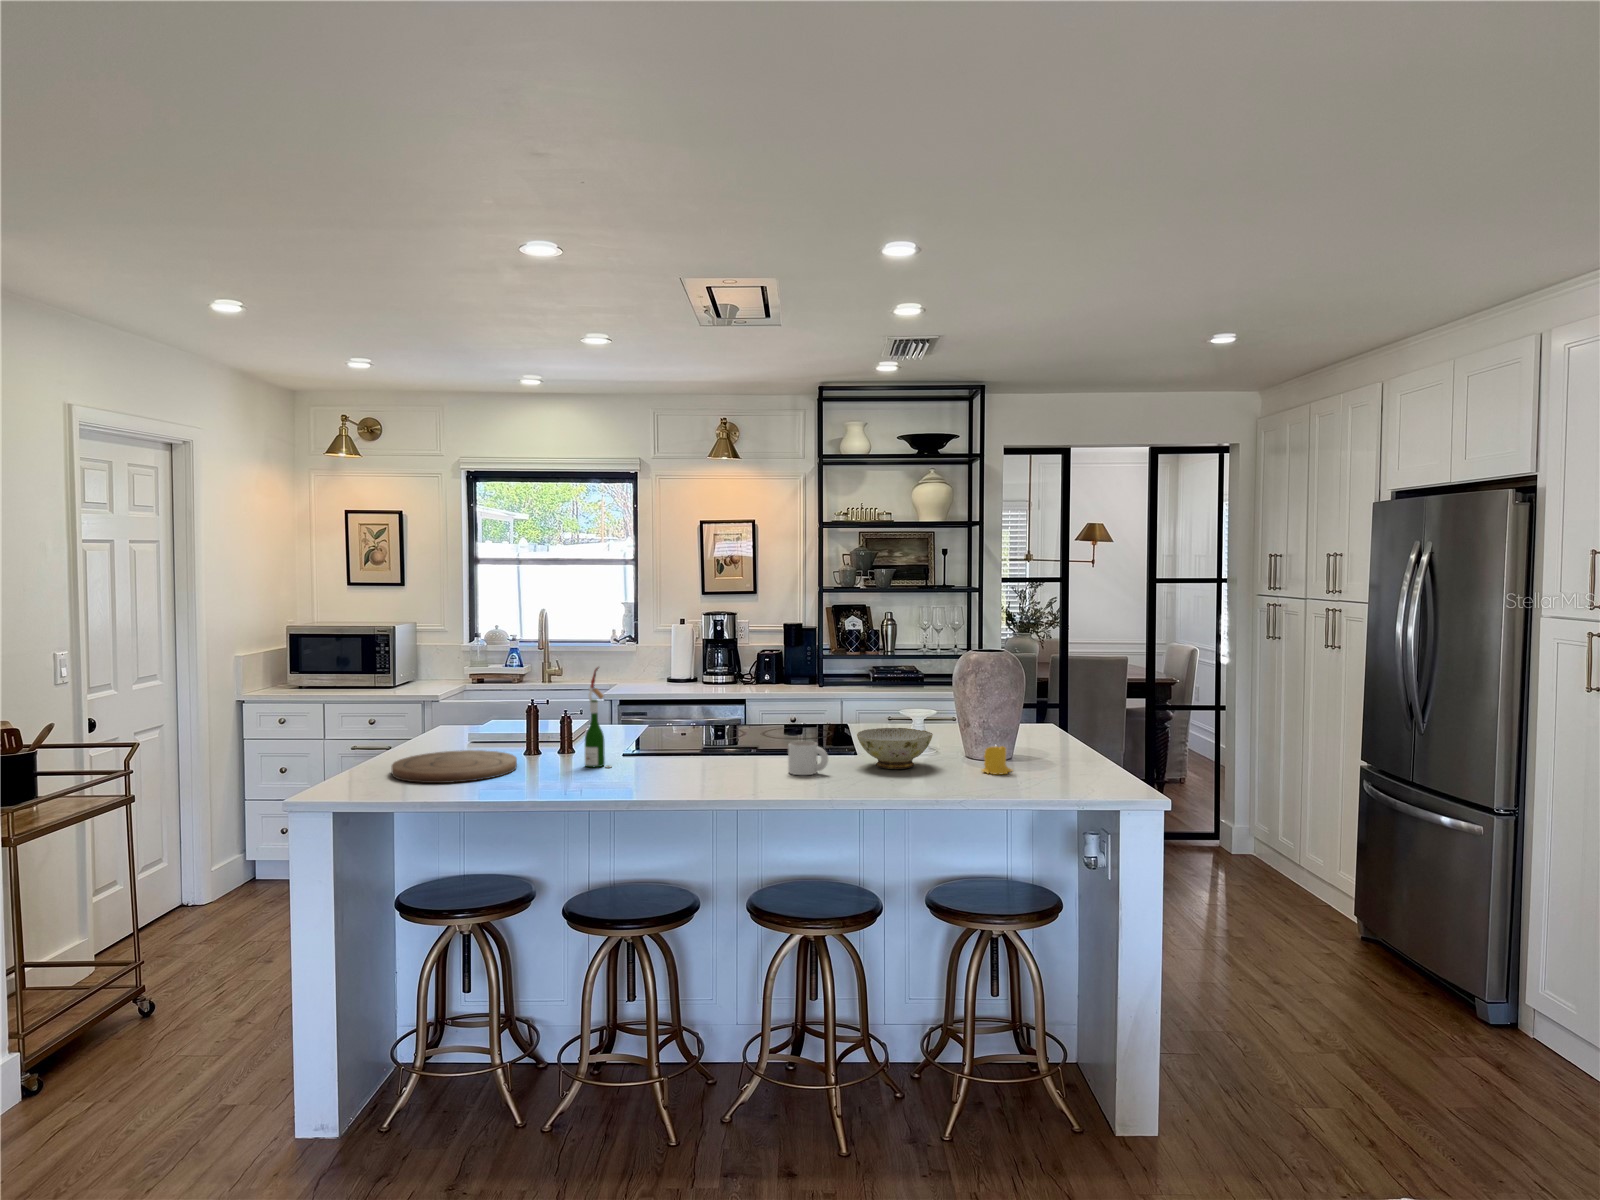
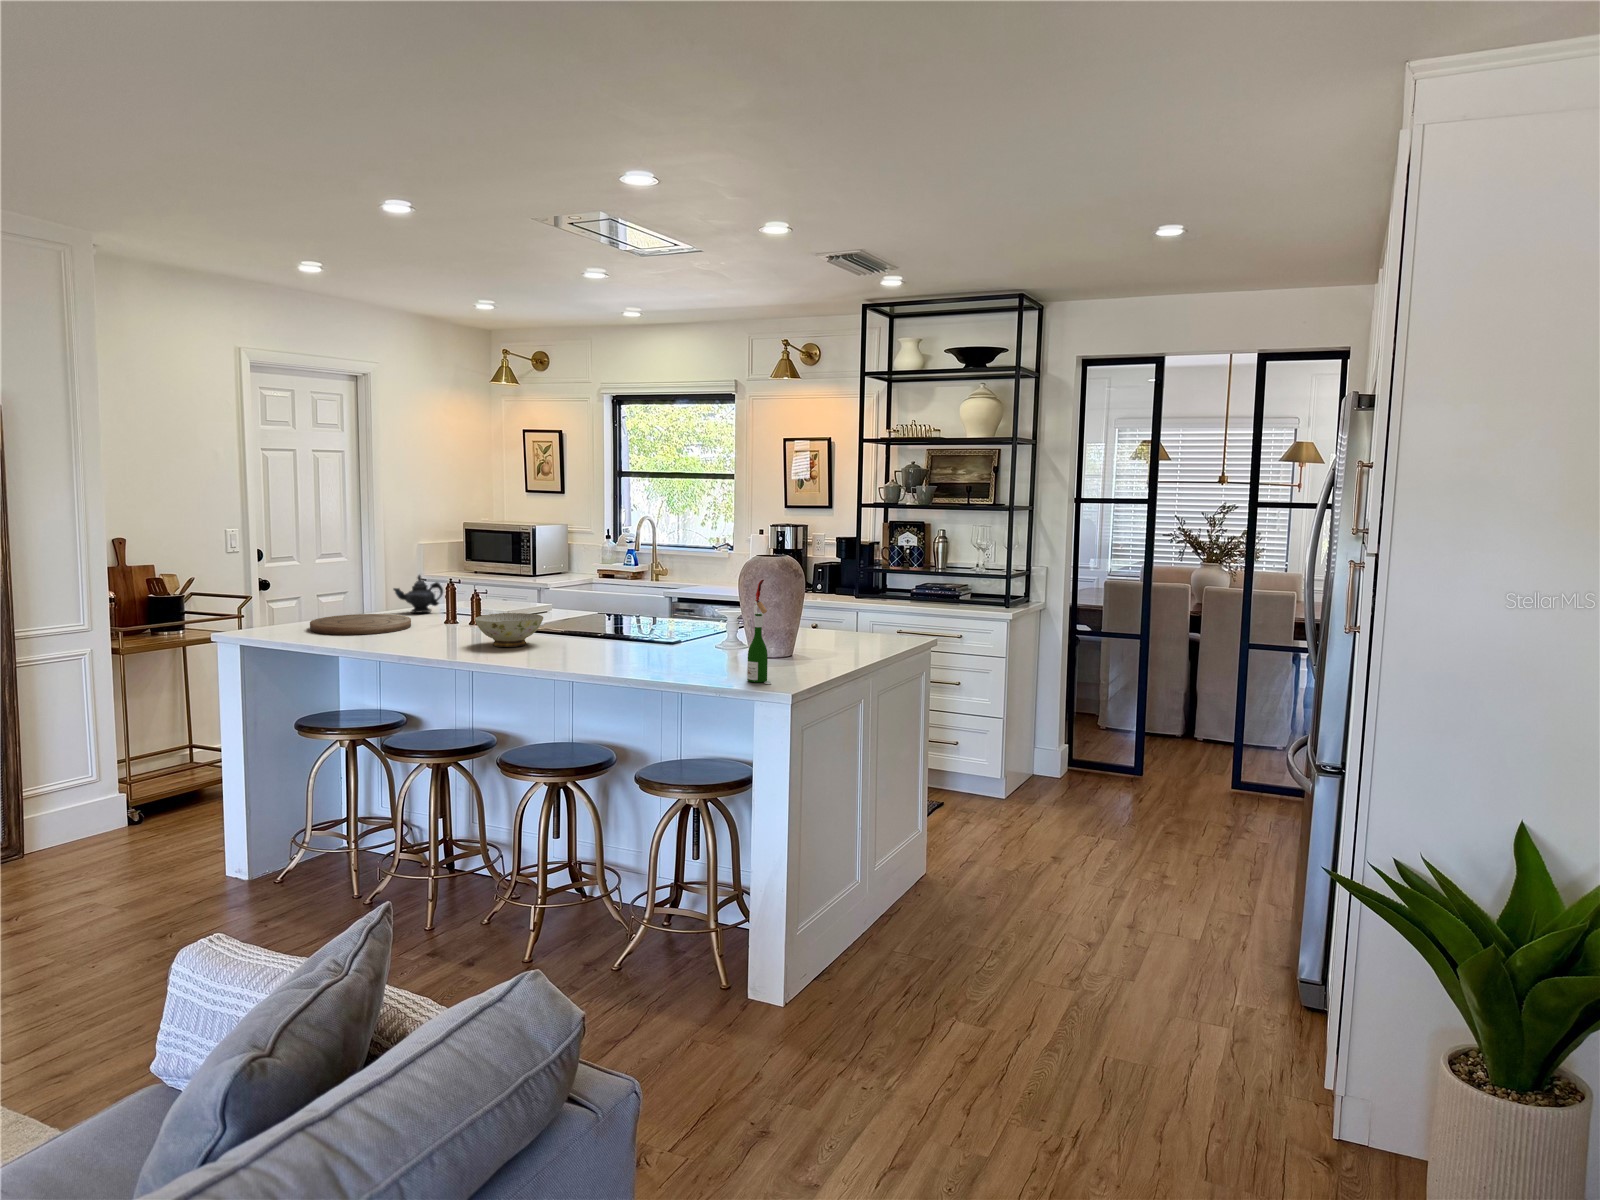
wine bottle: present [585,667,611,767] -> present [747,580,772,684]
teapot: none [427,697,488,747] -> present [393,575,443,613]
ceramic bowl: present [857,728,933,769] -> present [475,613,543,647]
mug: present [788,741,828,775] -> none [560,627,588,656]
candle: present [982,746,1012,775] -> none [708,644,740,673]

